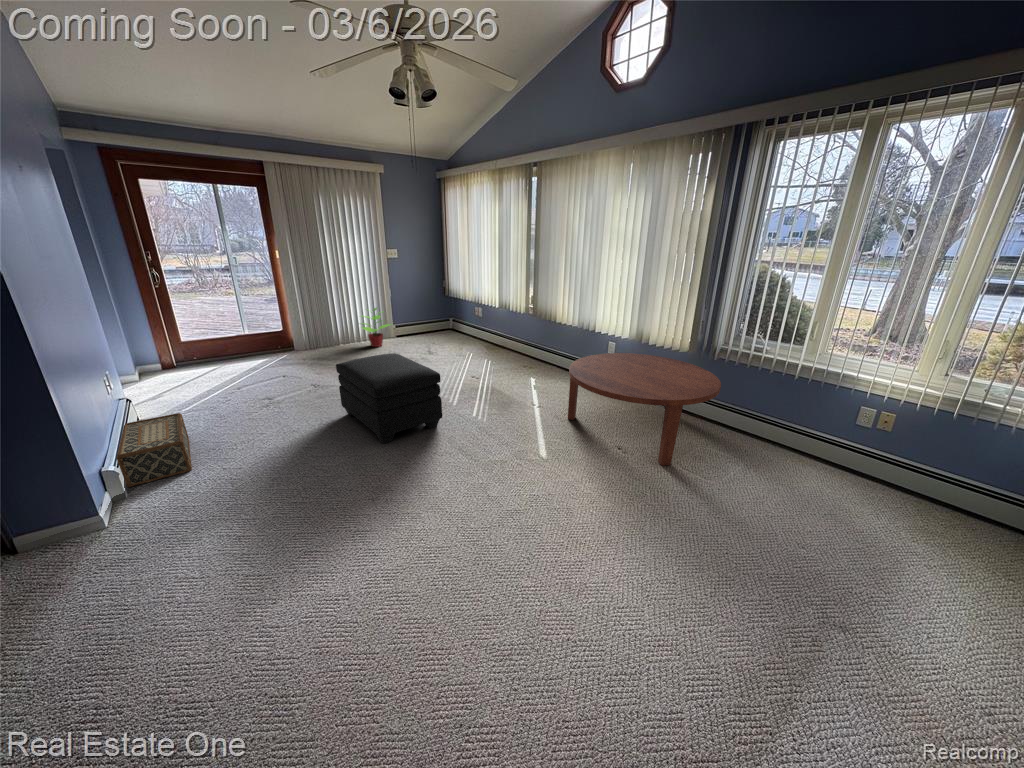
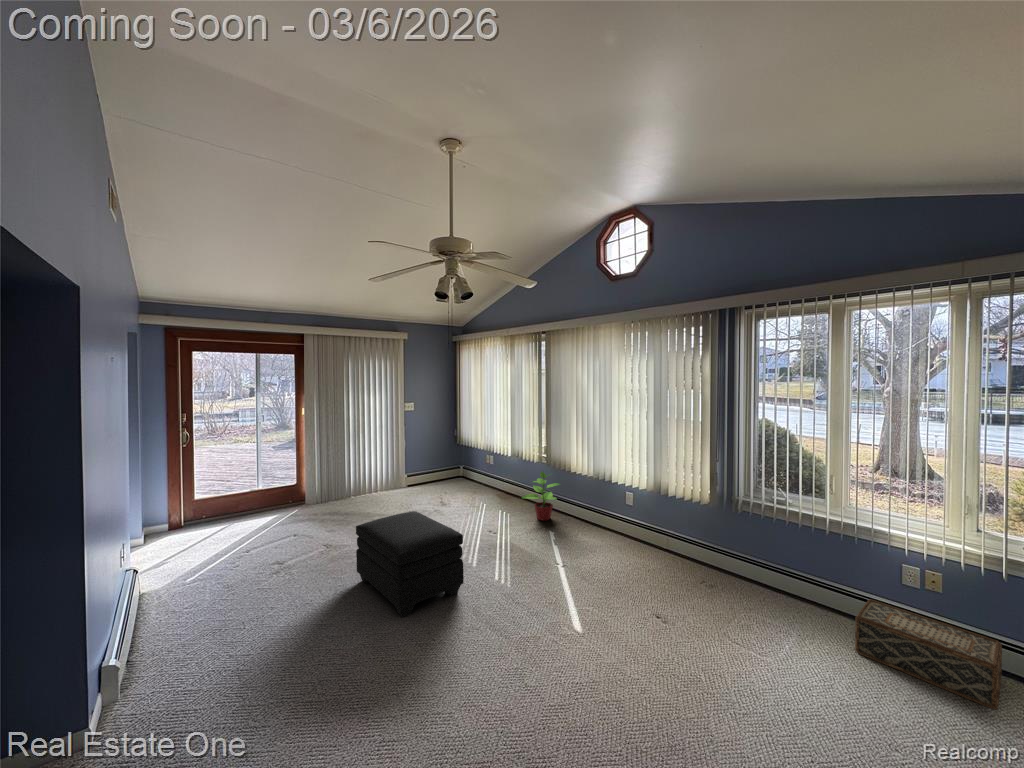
potted plant: present [361,308,391,347] -> present [522,472,559,521]
coffee table: present [568,353,721,466] -> none [594,506,752,638]
woven basket: present [116,413,192,487] -> present [855,599,1002,710]

